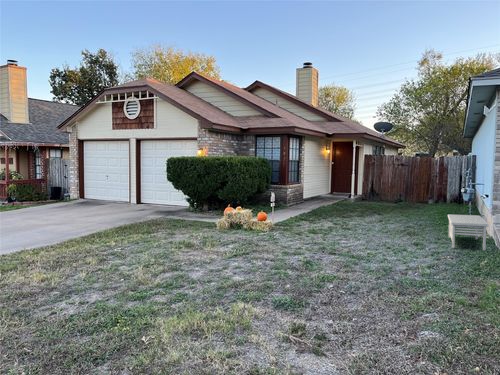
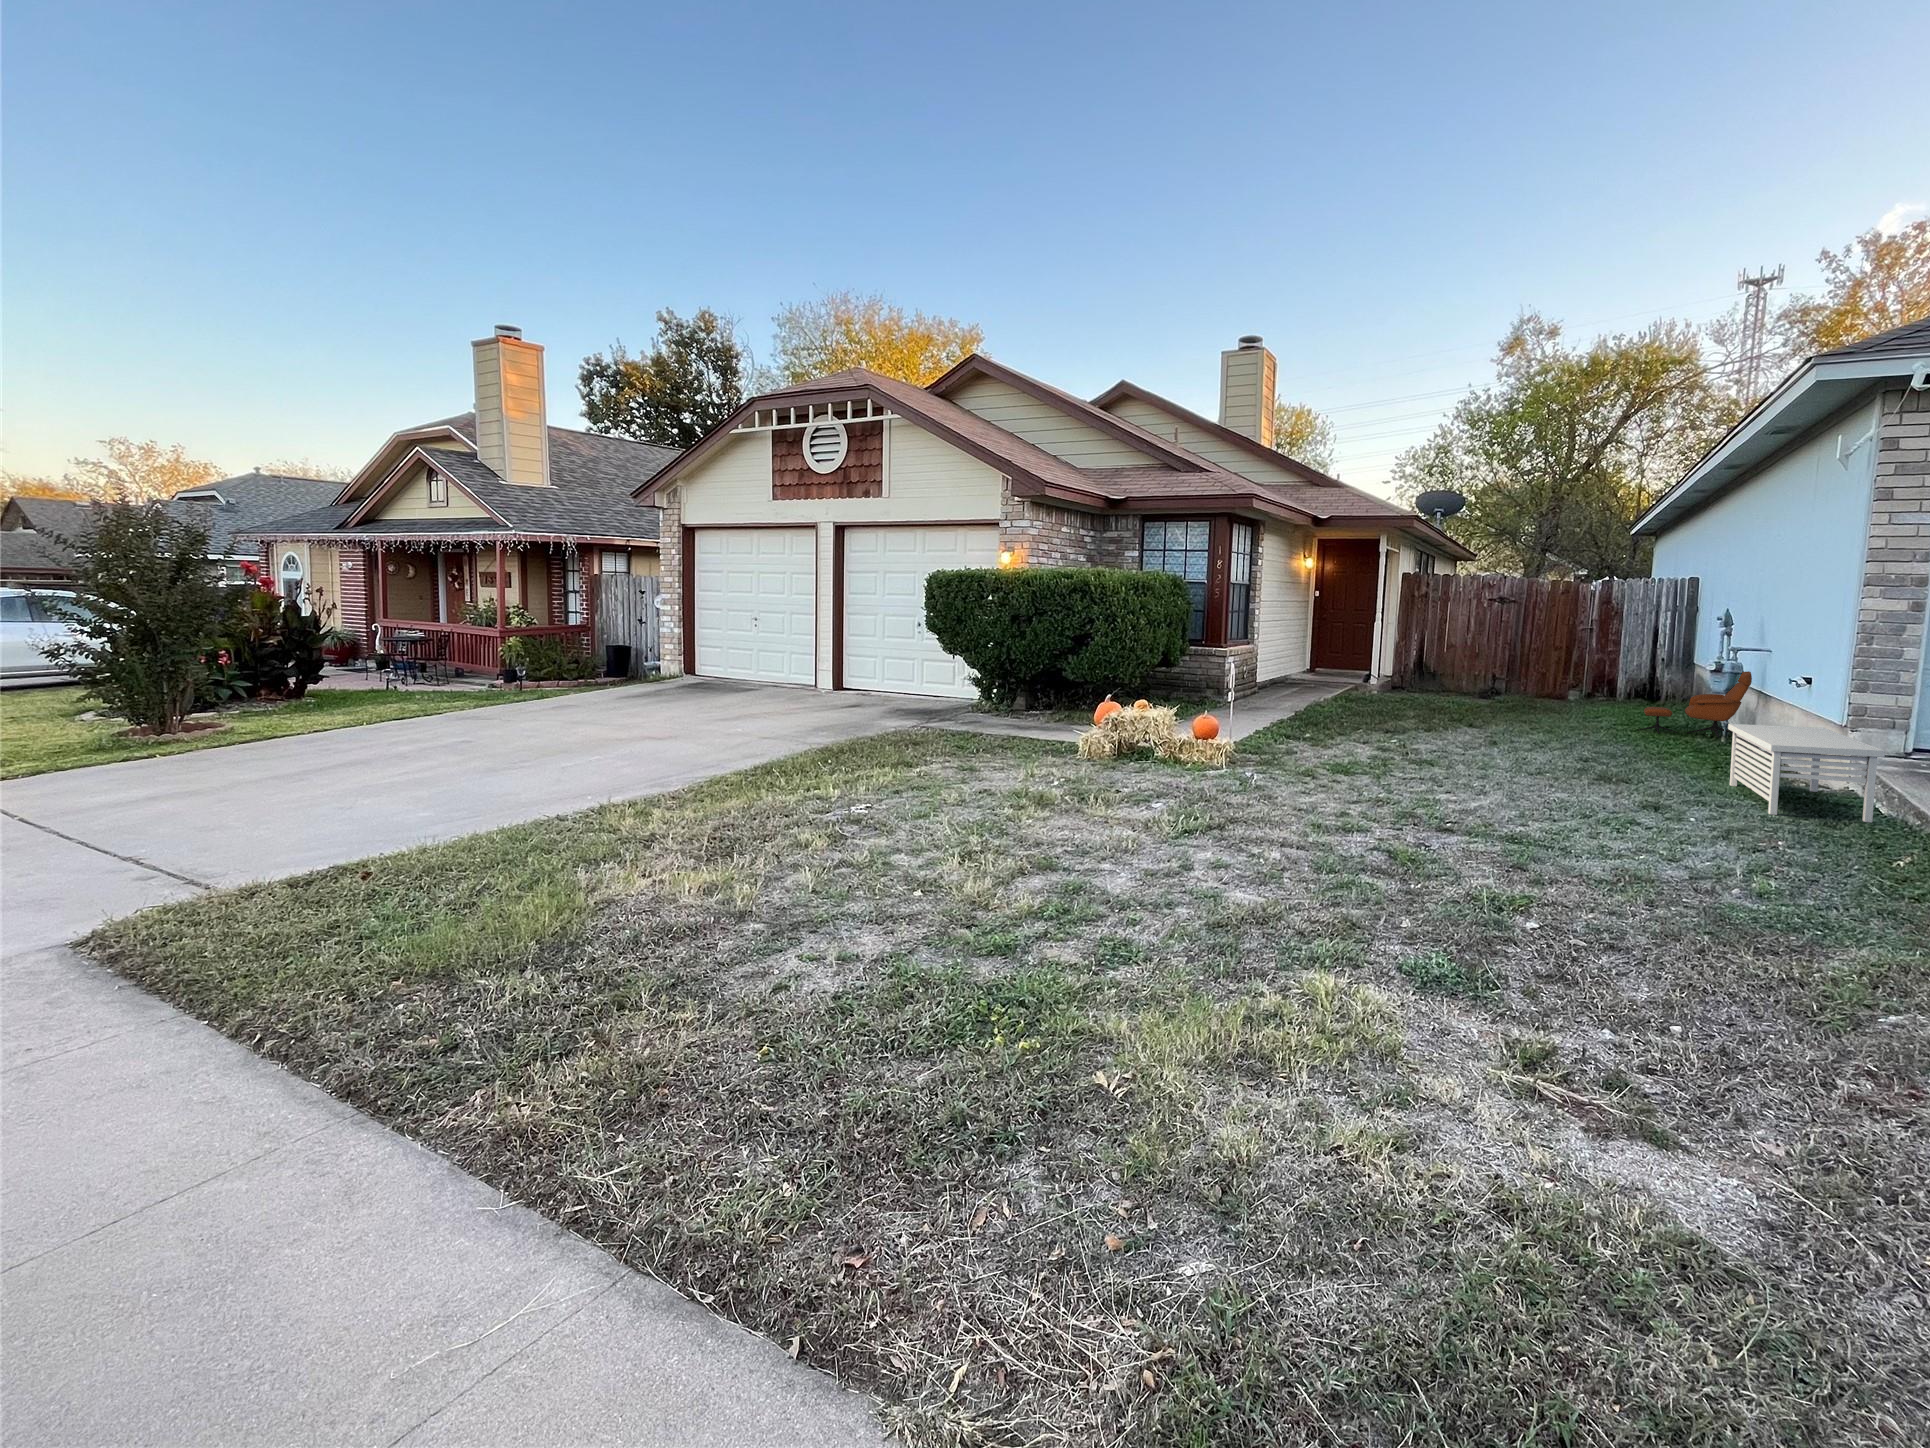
lounge chair: none [435,194,474,219] -> present [1639,671,1752,738]

